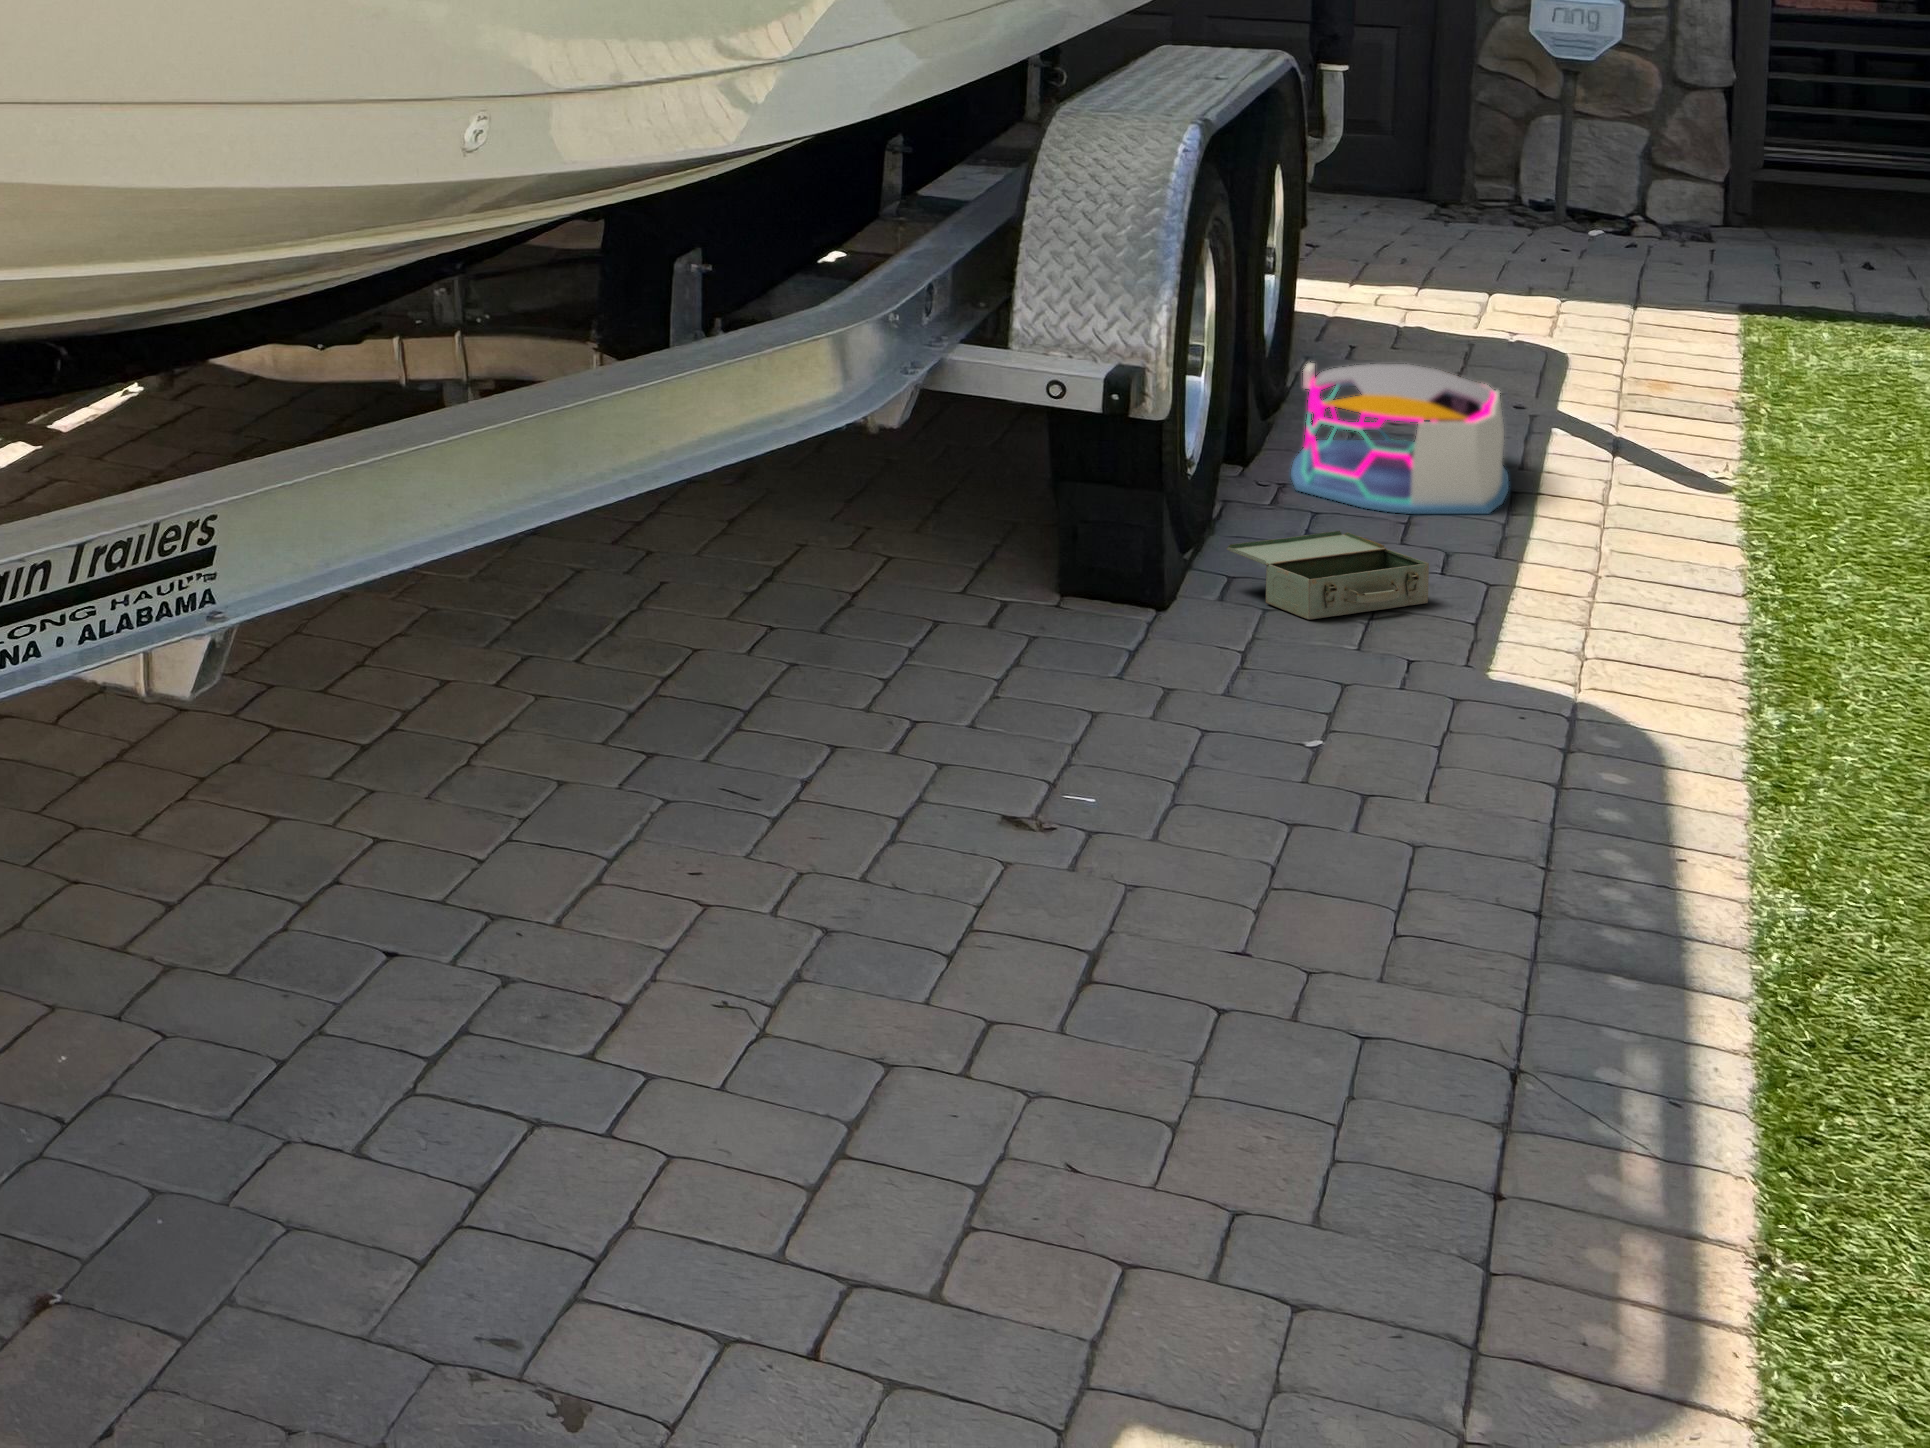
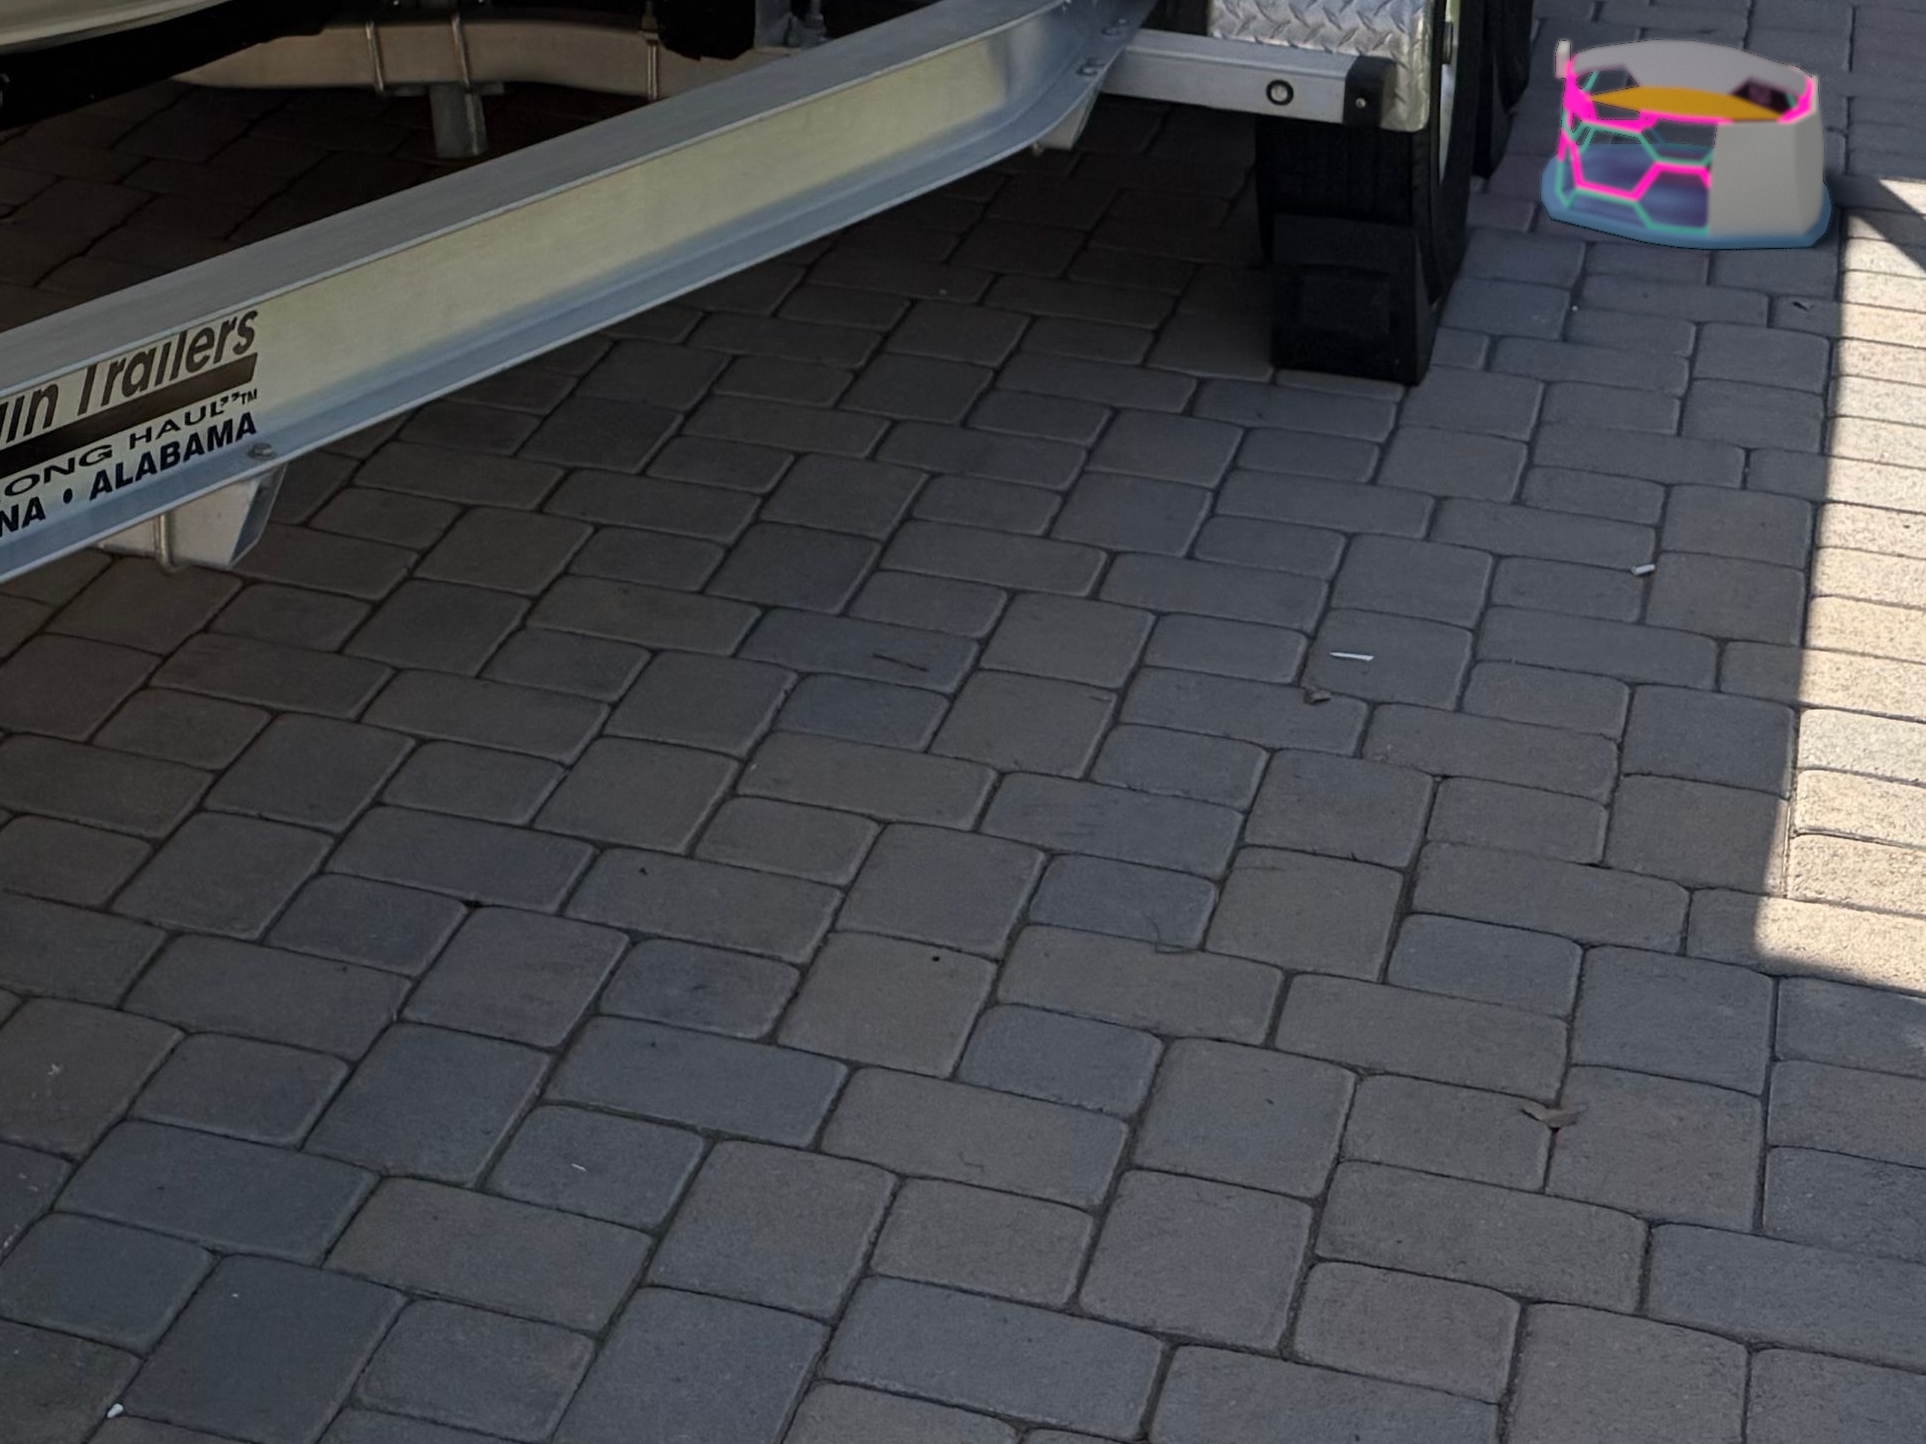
toolbox: present [1227,531,1429,619] -> none [1485,278,1754,402]

